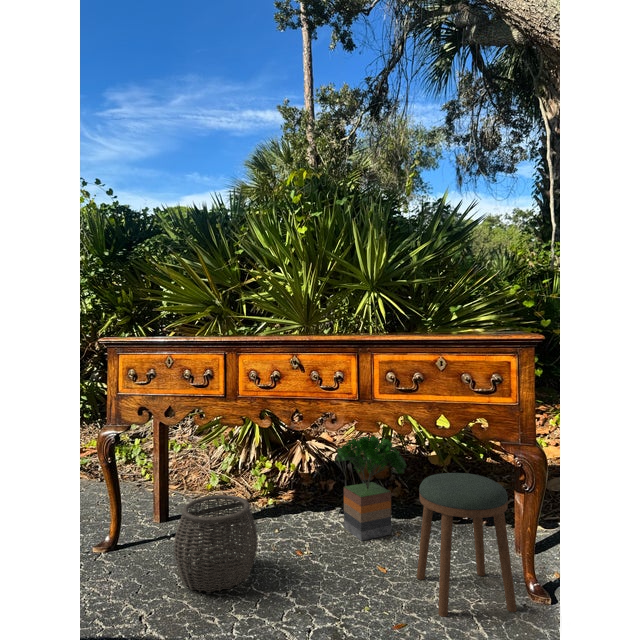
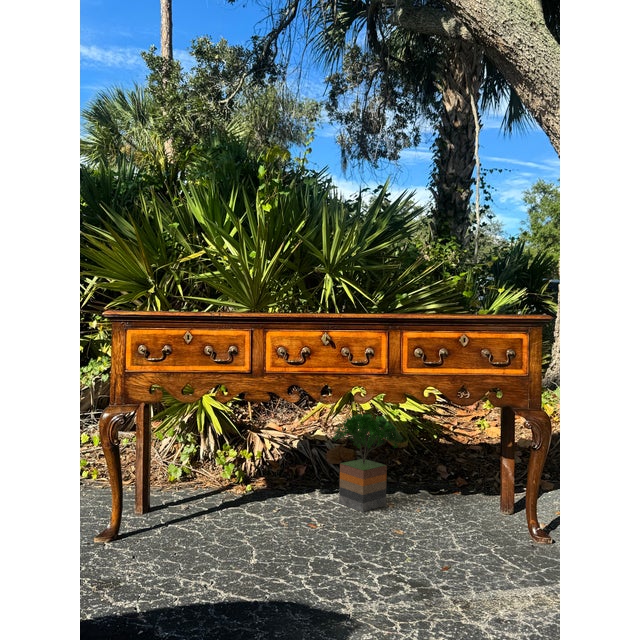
stool: present [417,473,517,617] -> none [430,440,523,559]
woven basket: present [174,495,258,592] -> none [208,471,291,561]

